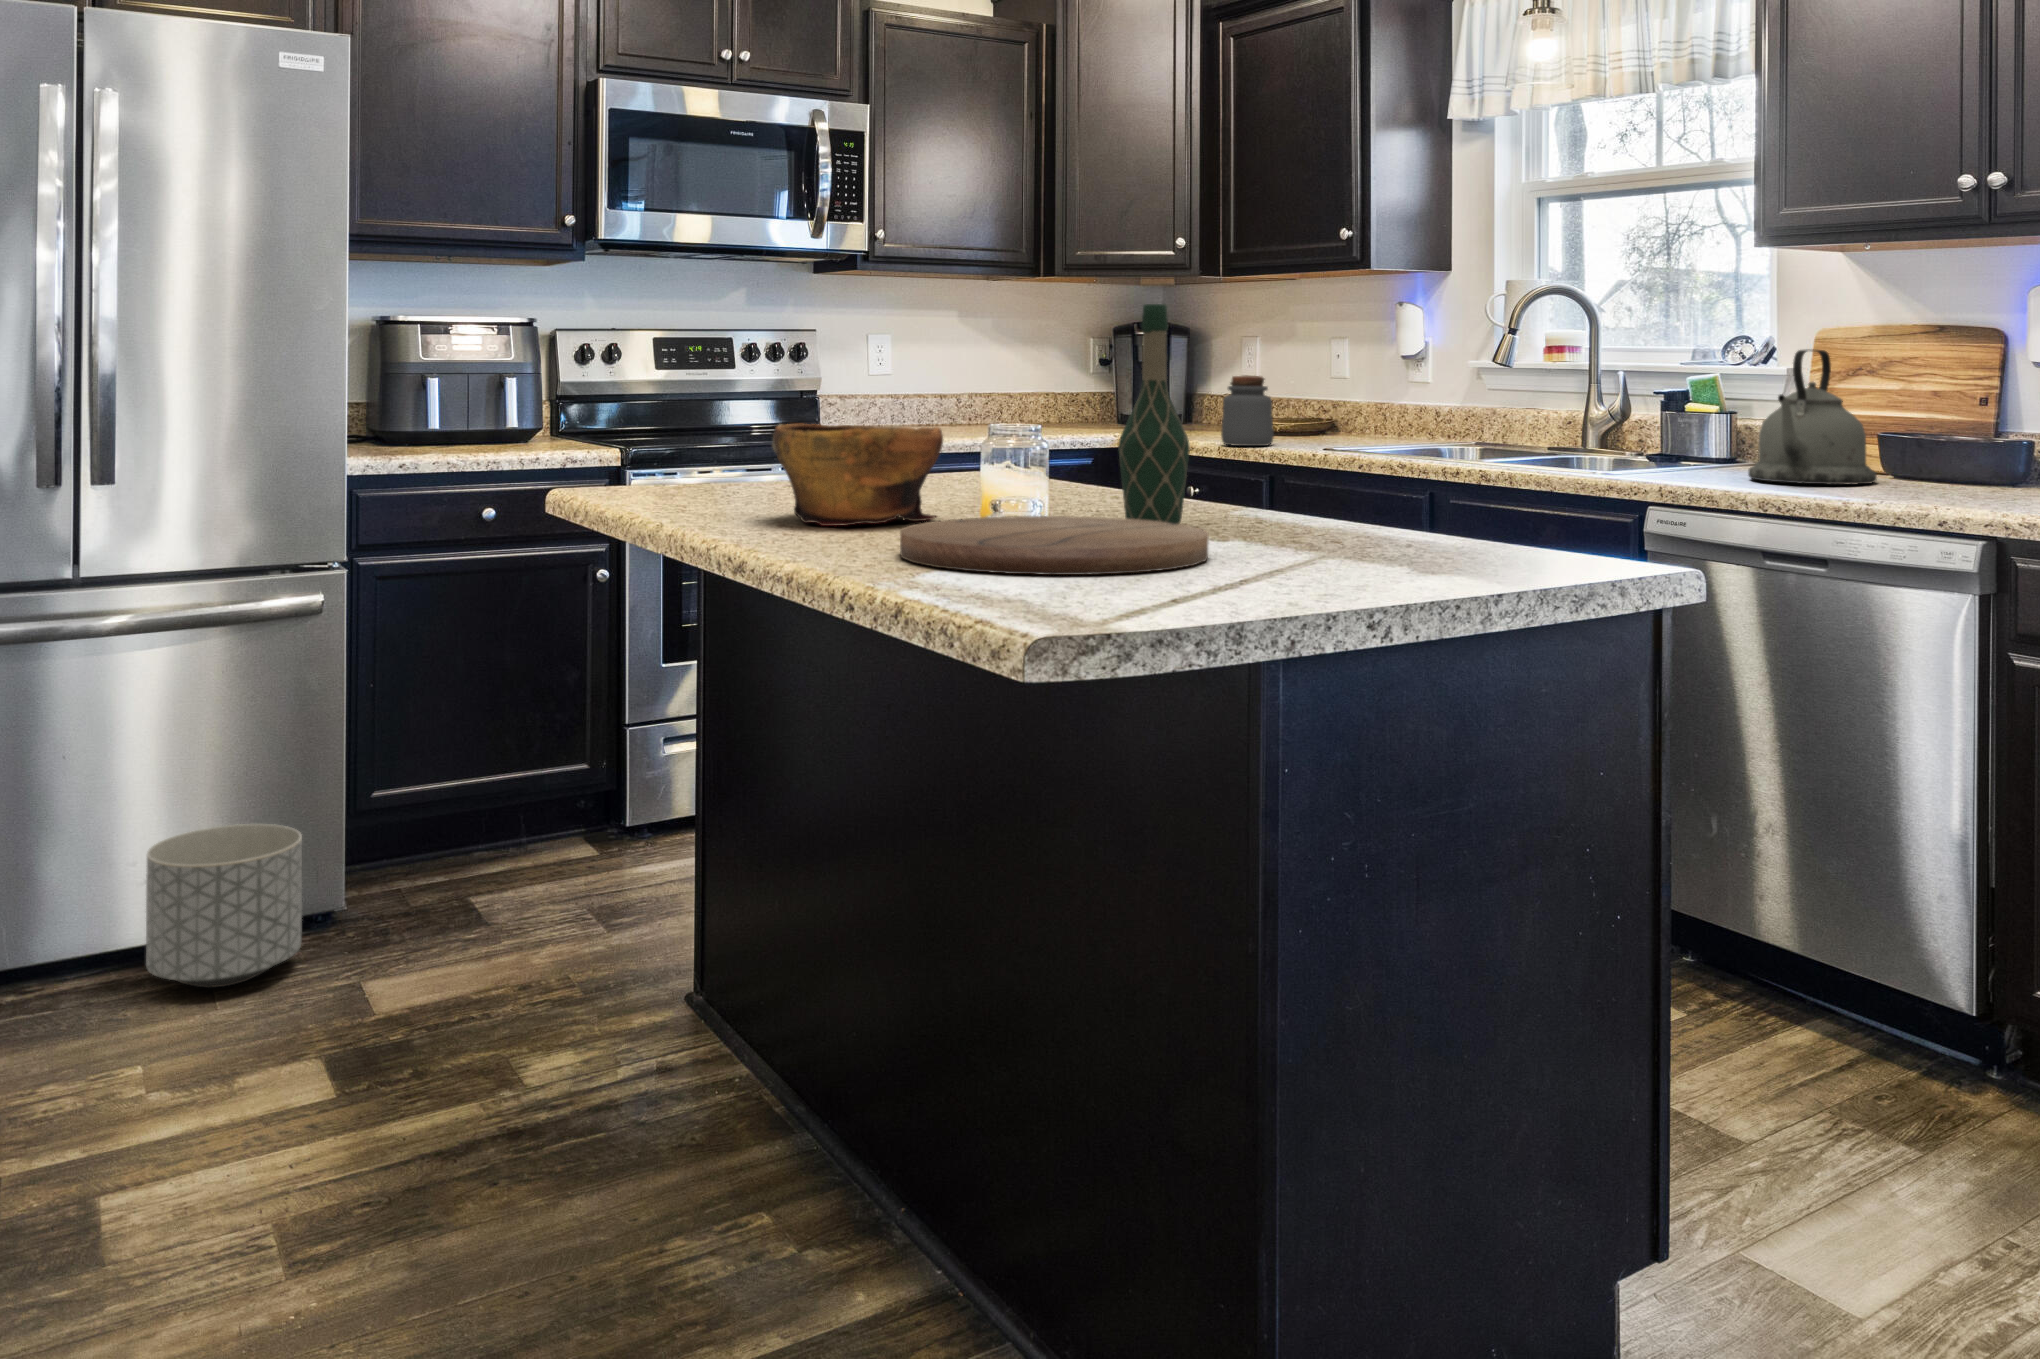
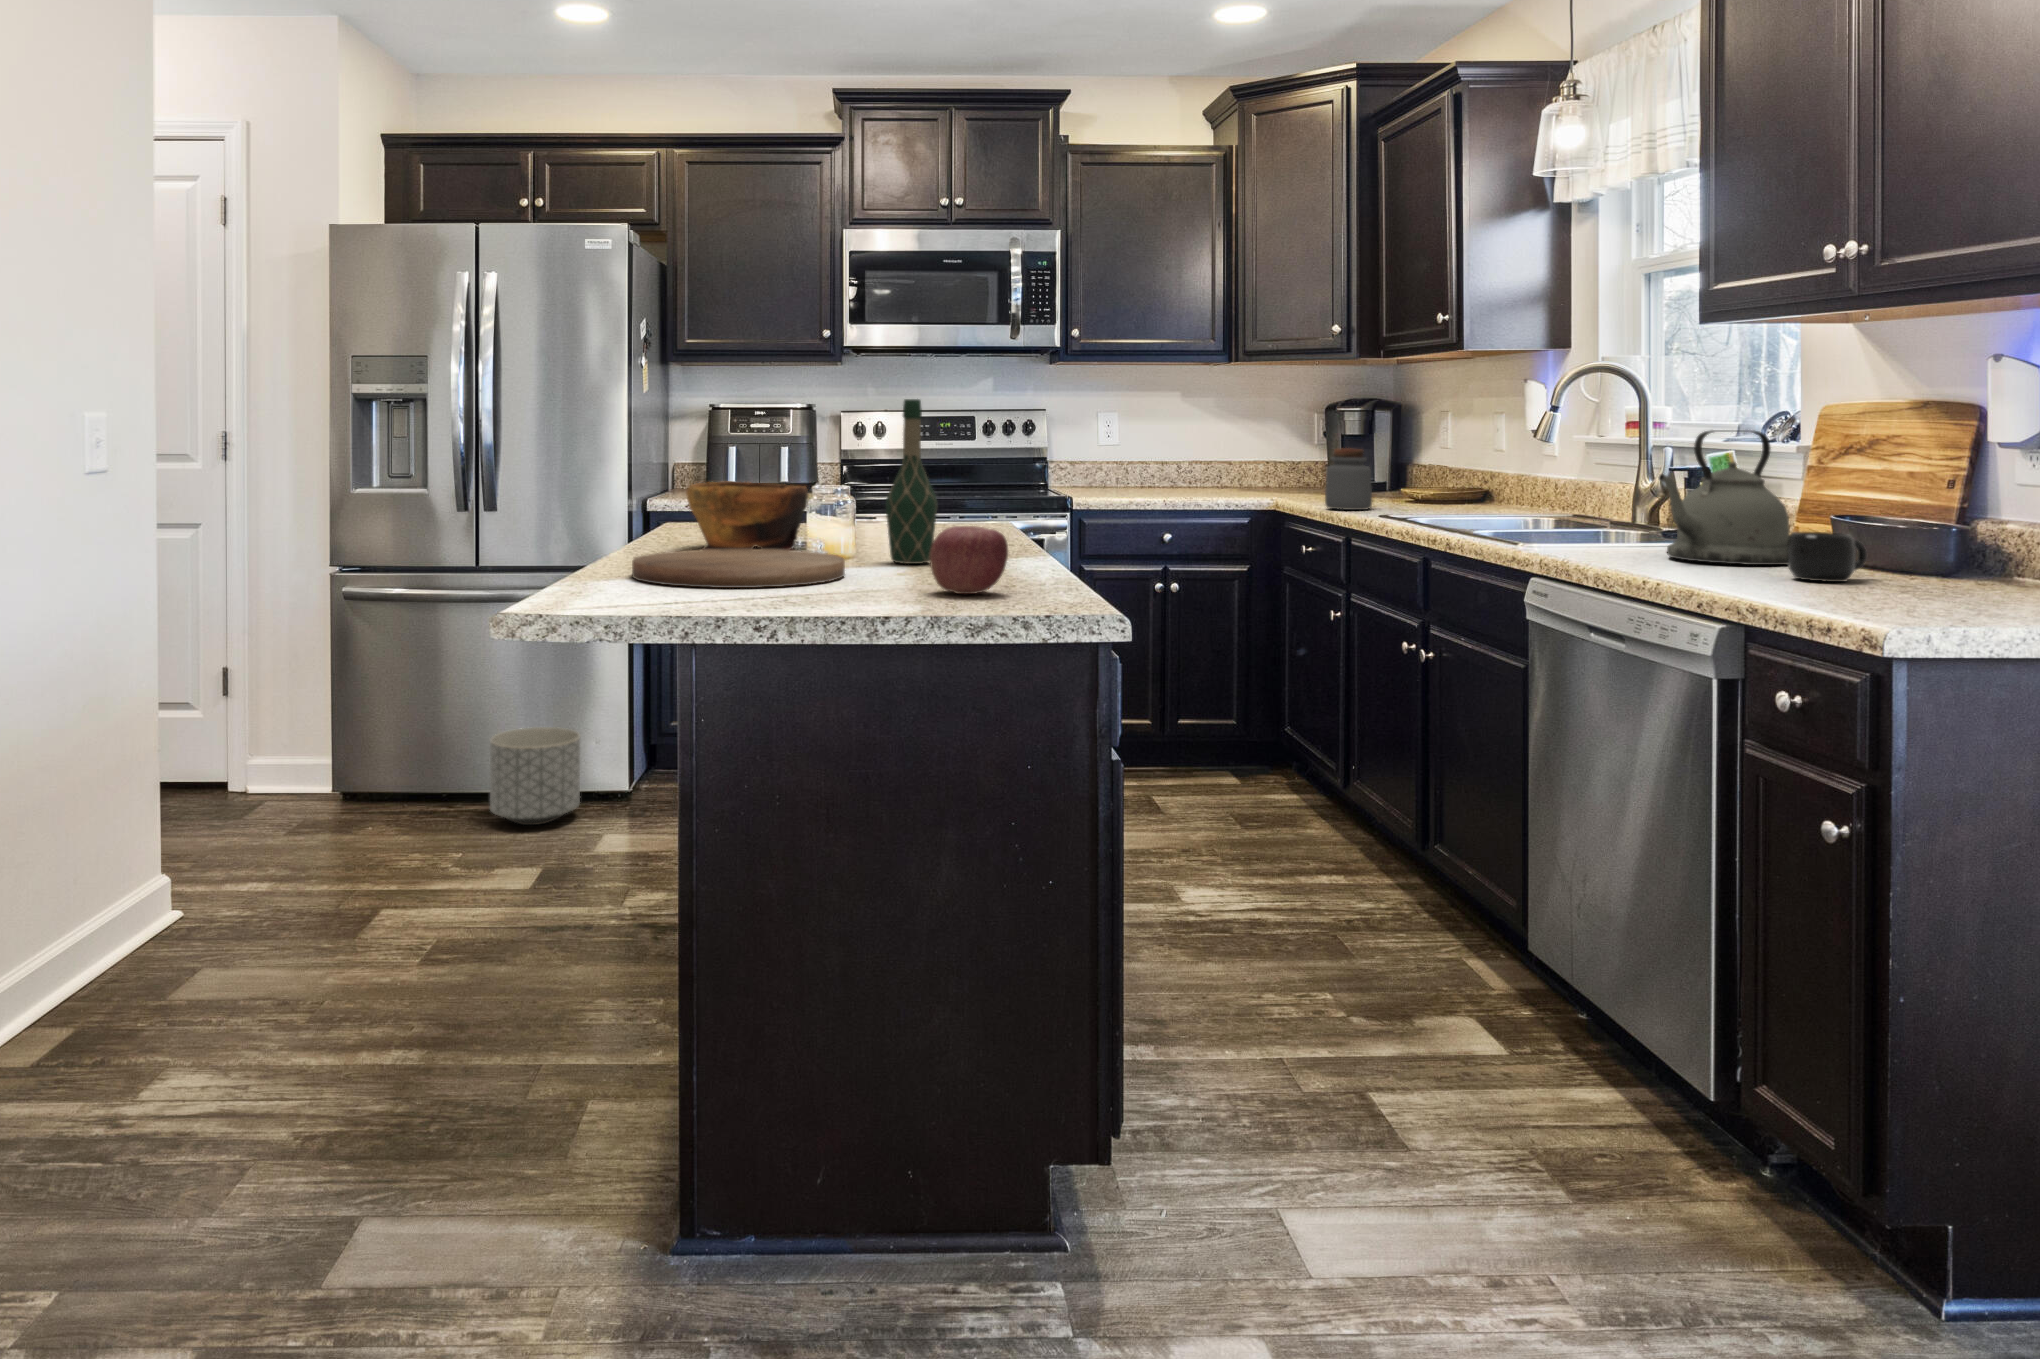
mug: none [1927,449,1991,497] -> present [1787,532,1867,582]
apple: none [1378,469,1483,560] -> present [930,526,1008,594]

